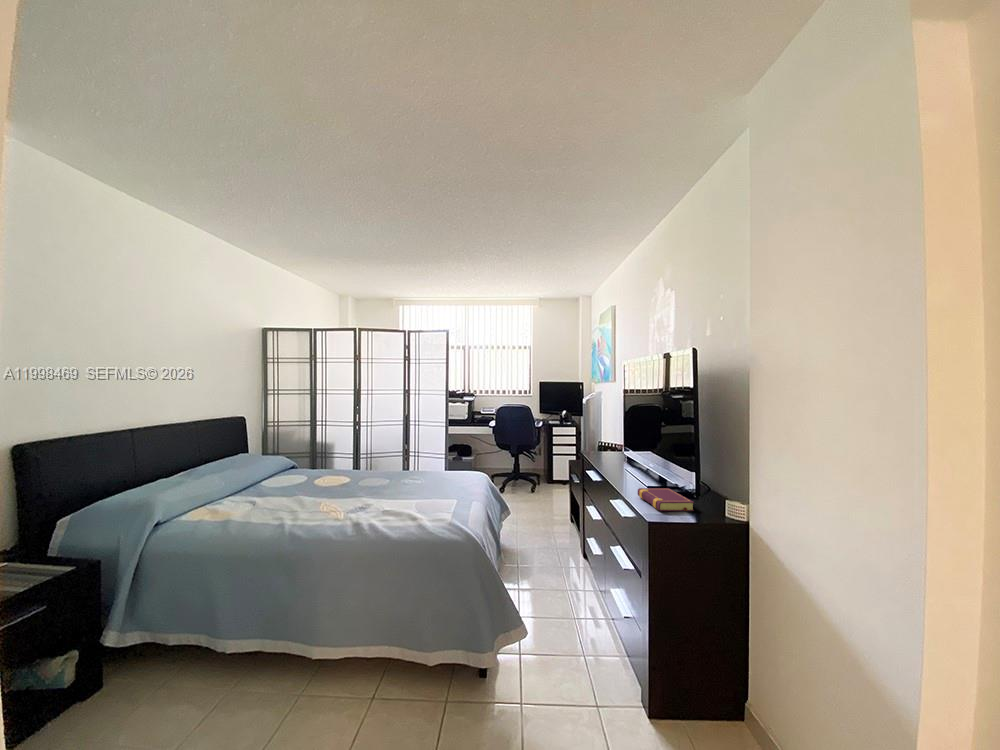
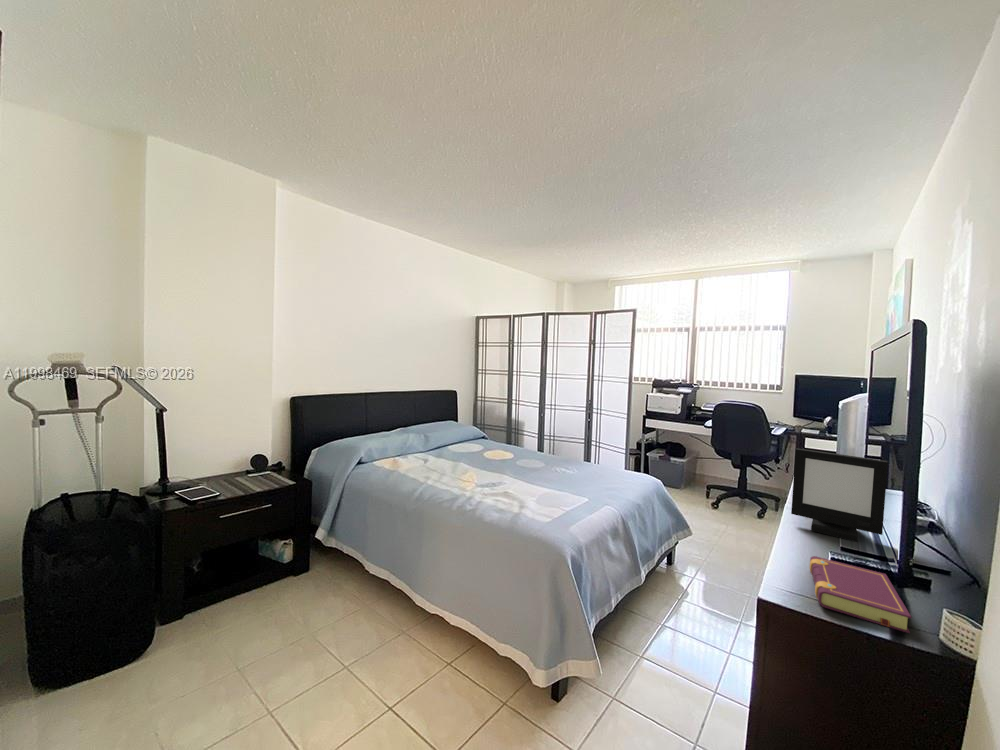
picture frame: none [604,429,648,479] -> present [791,448,888,542]

